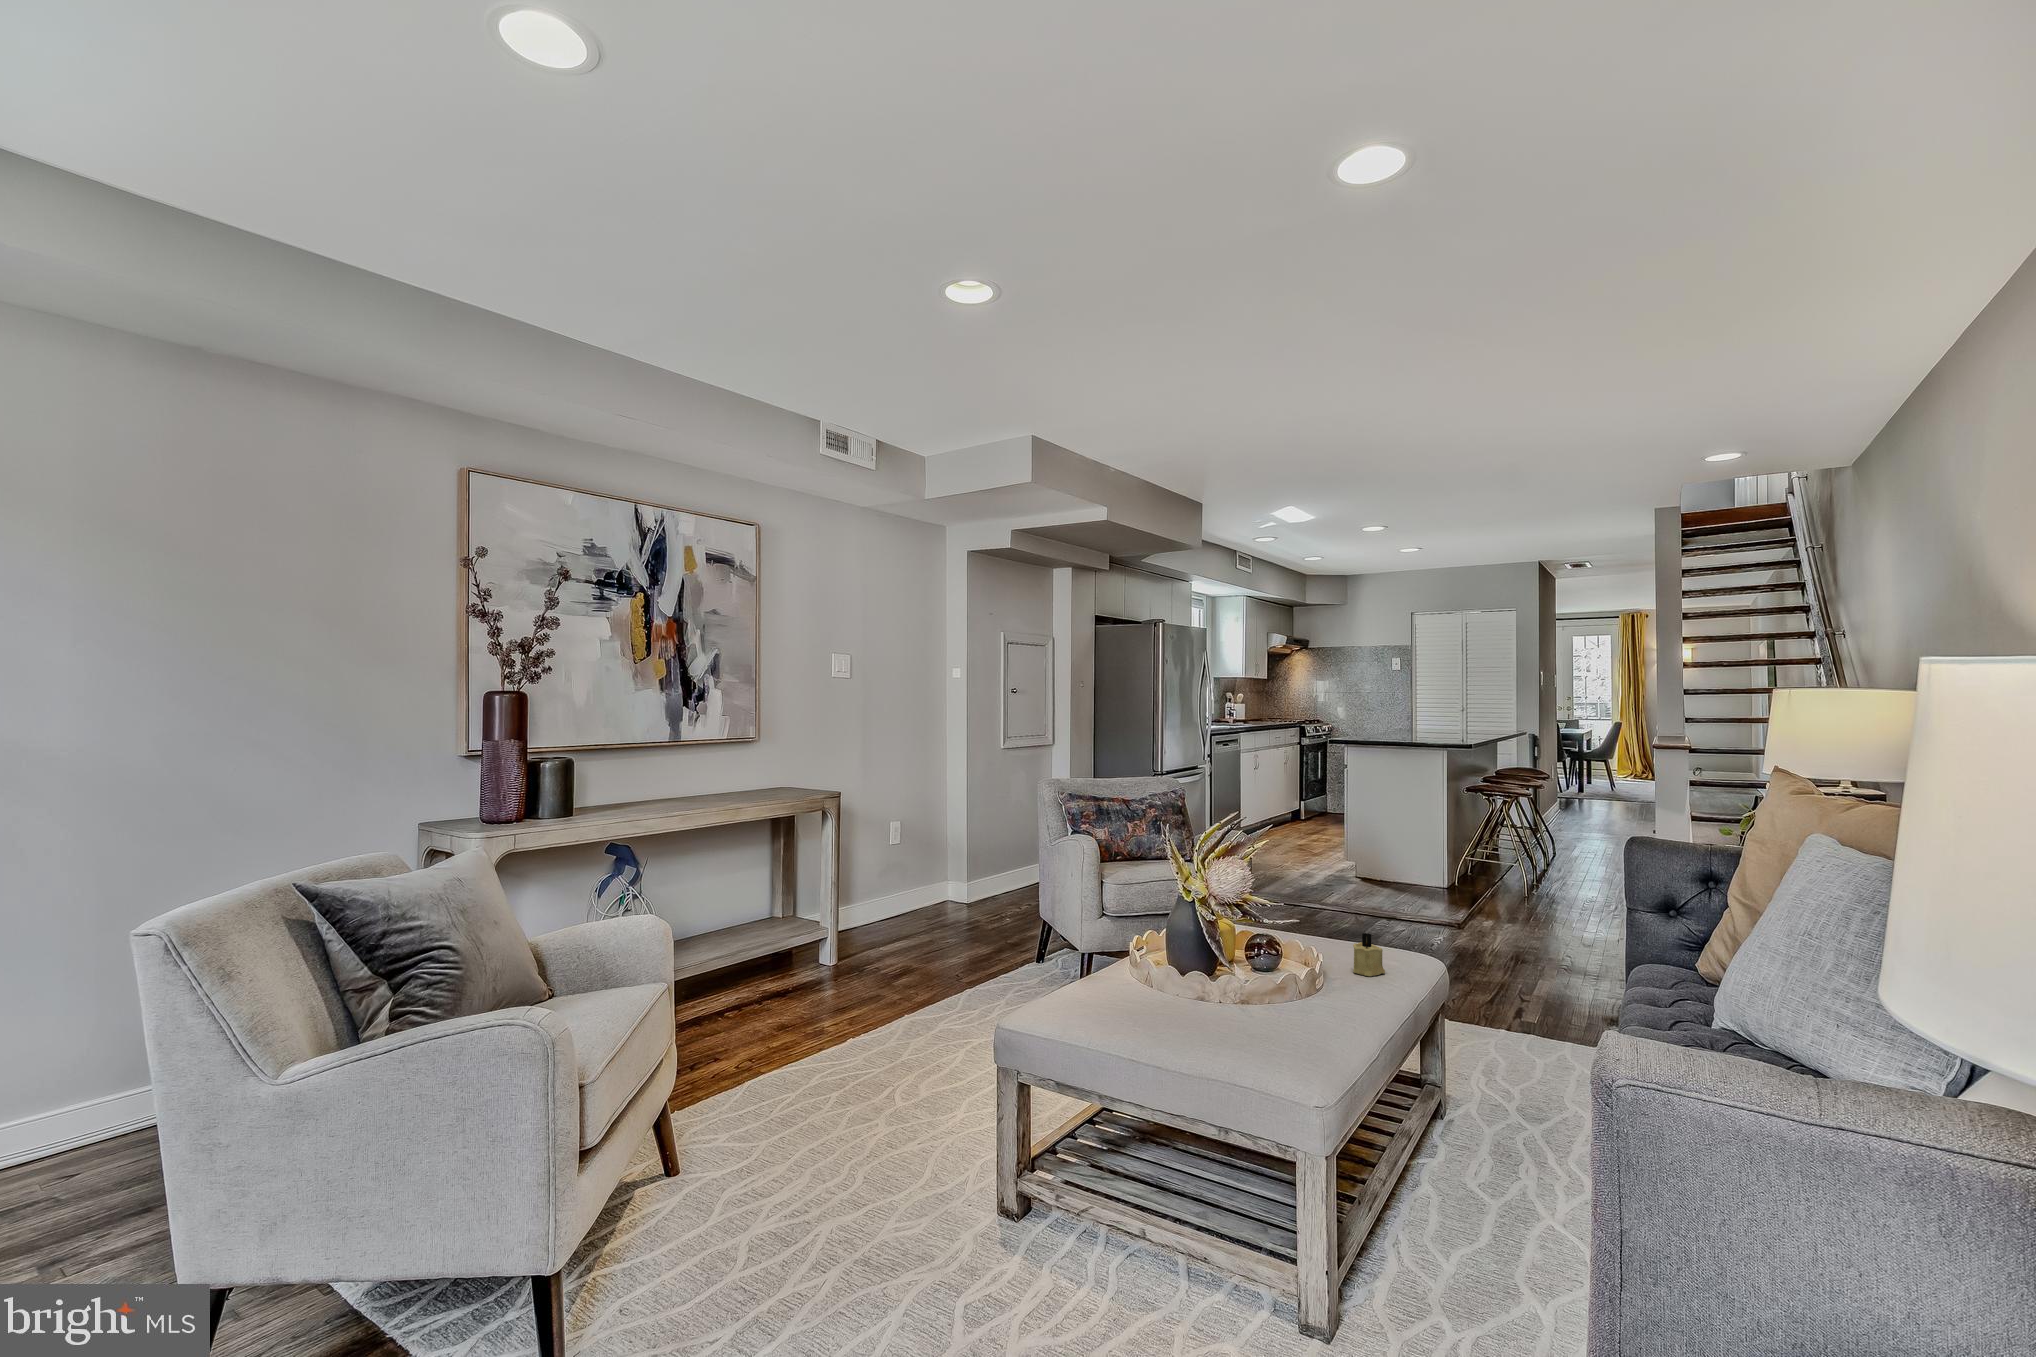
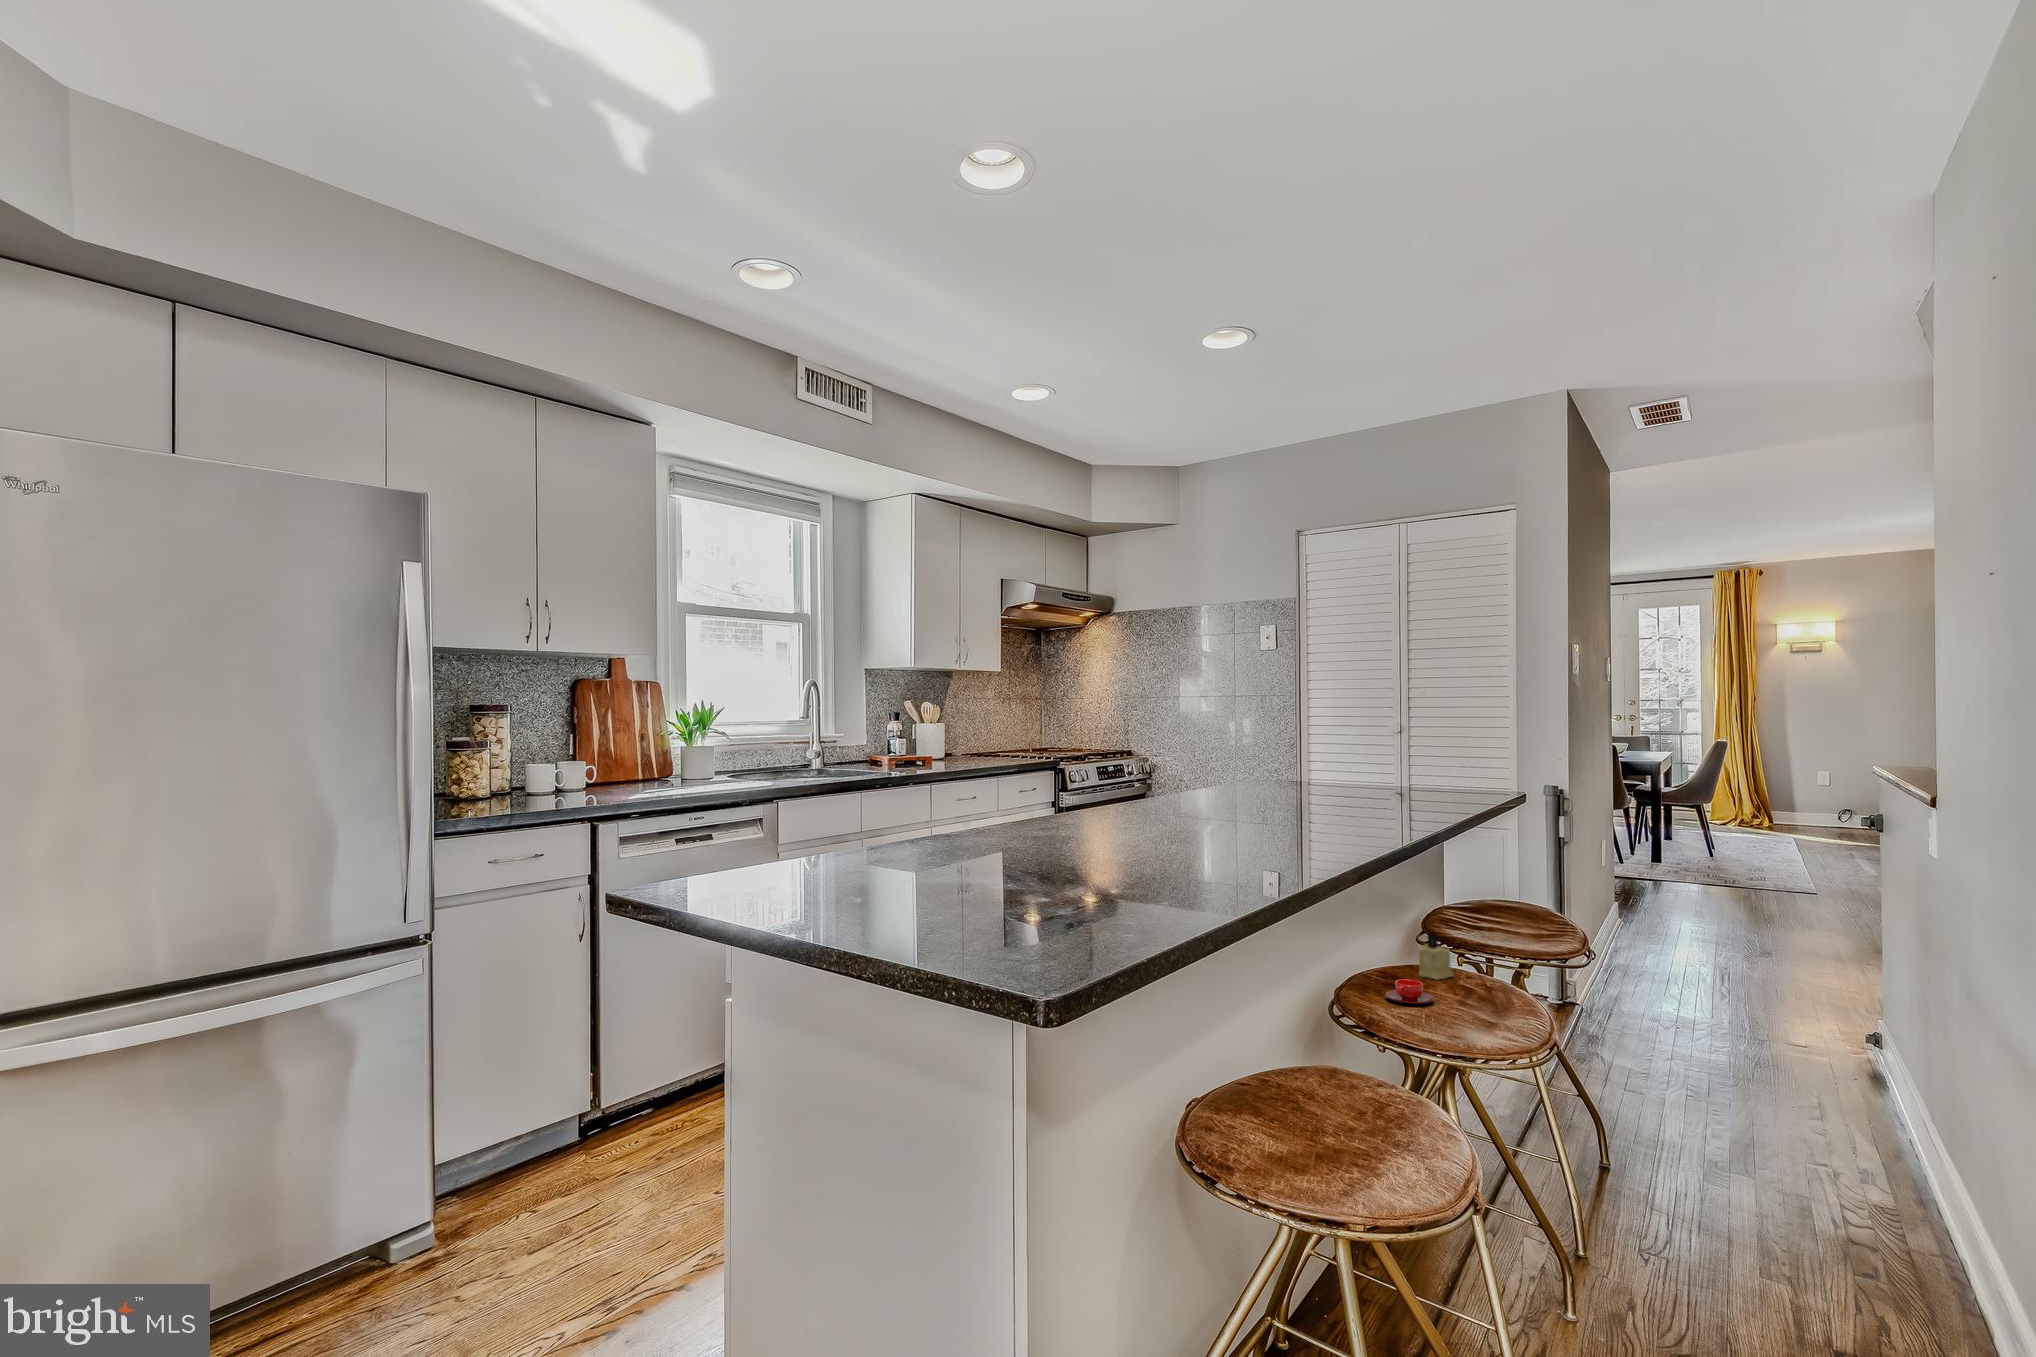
teacup: none [1321,980,1365,1005] -> present [1386,979,1434,1004]

